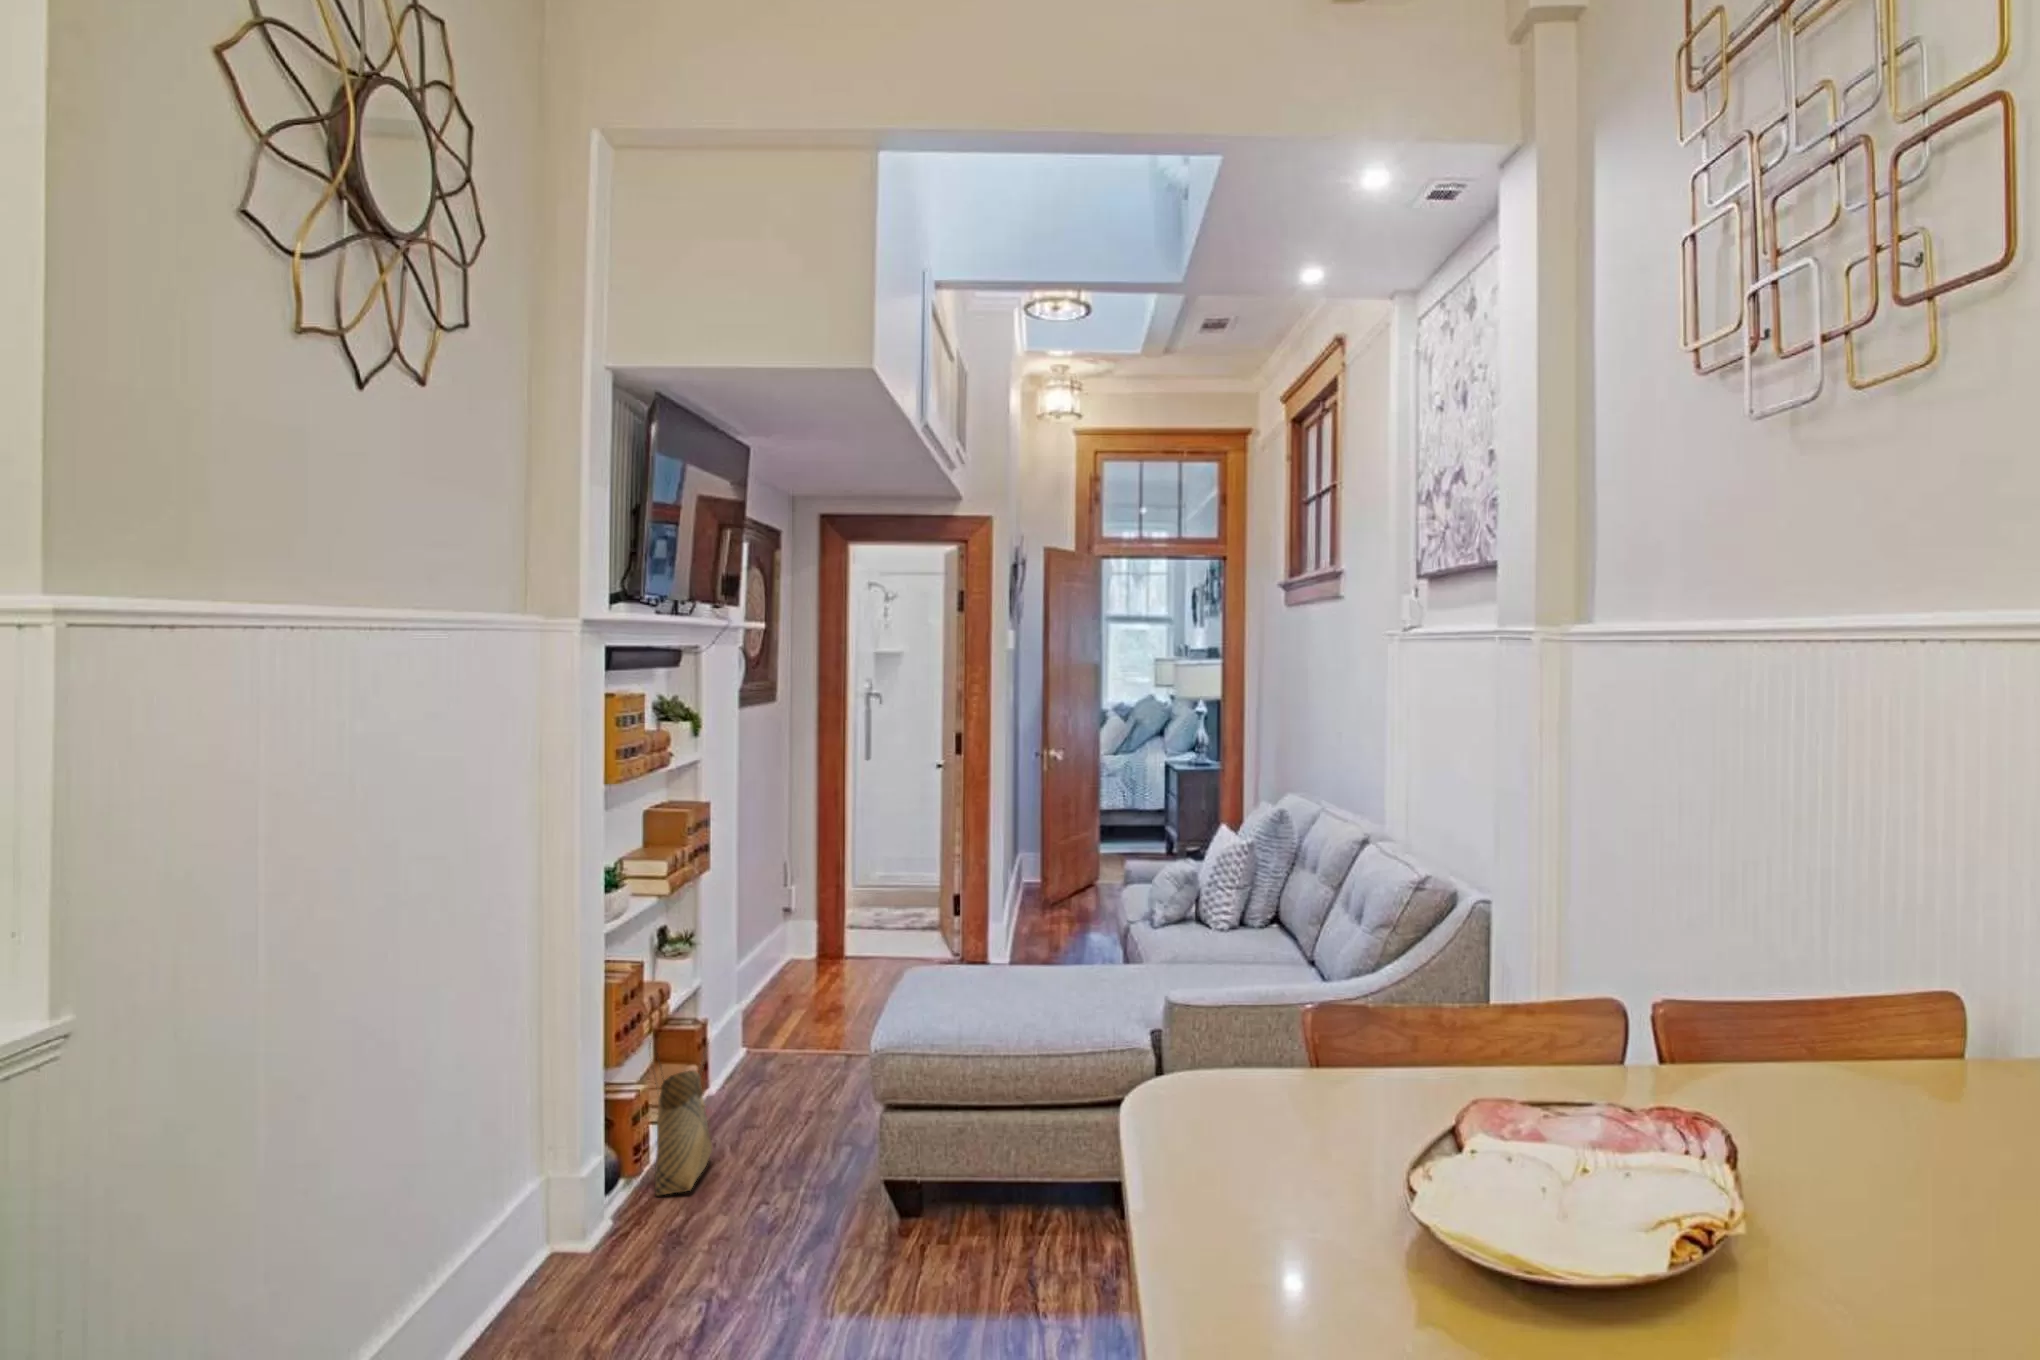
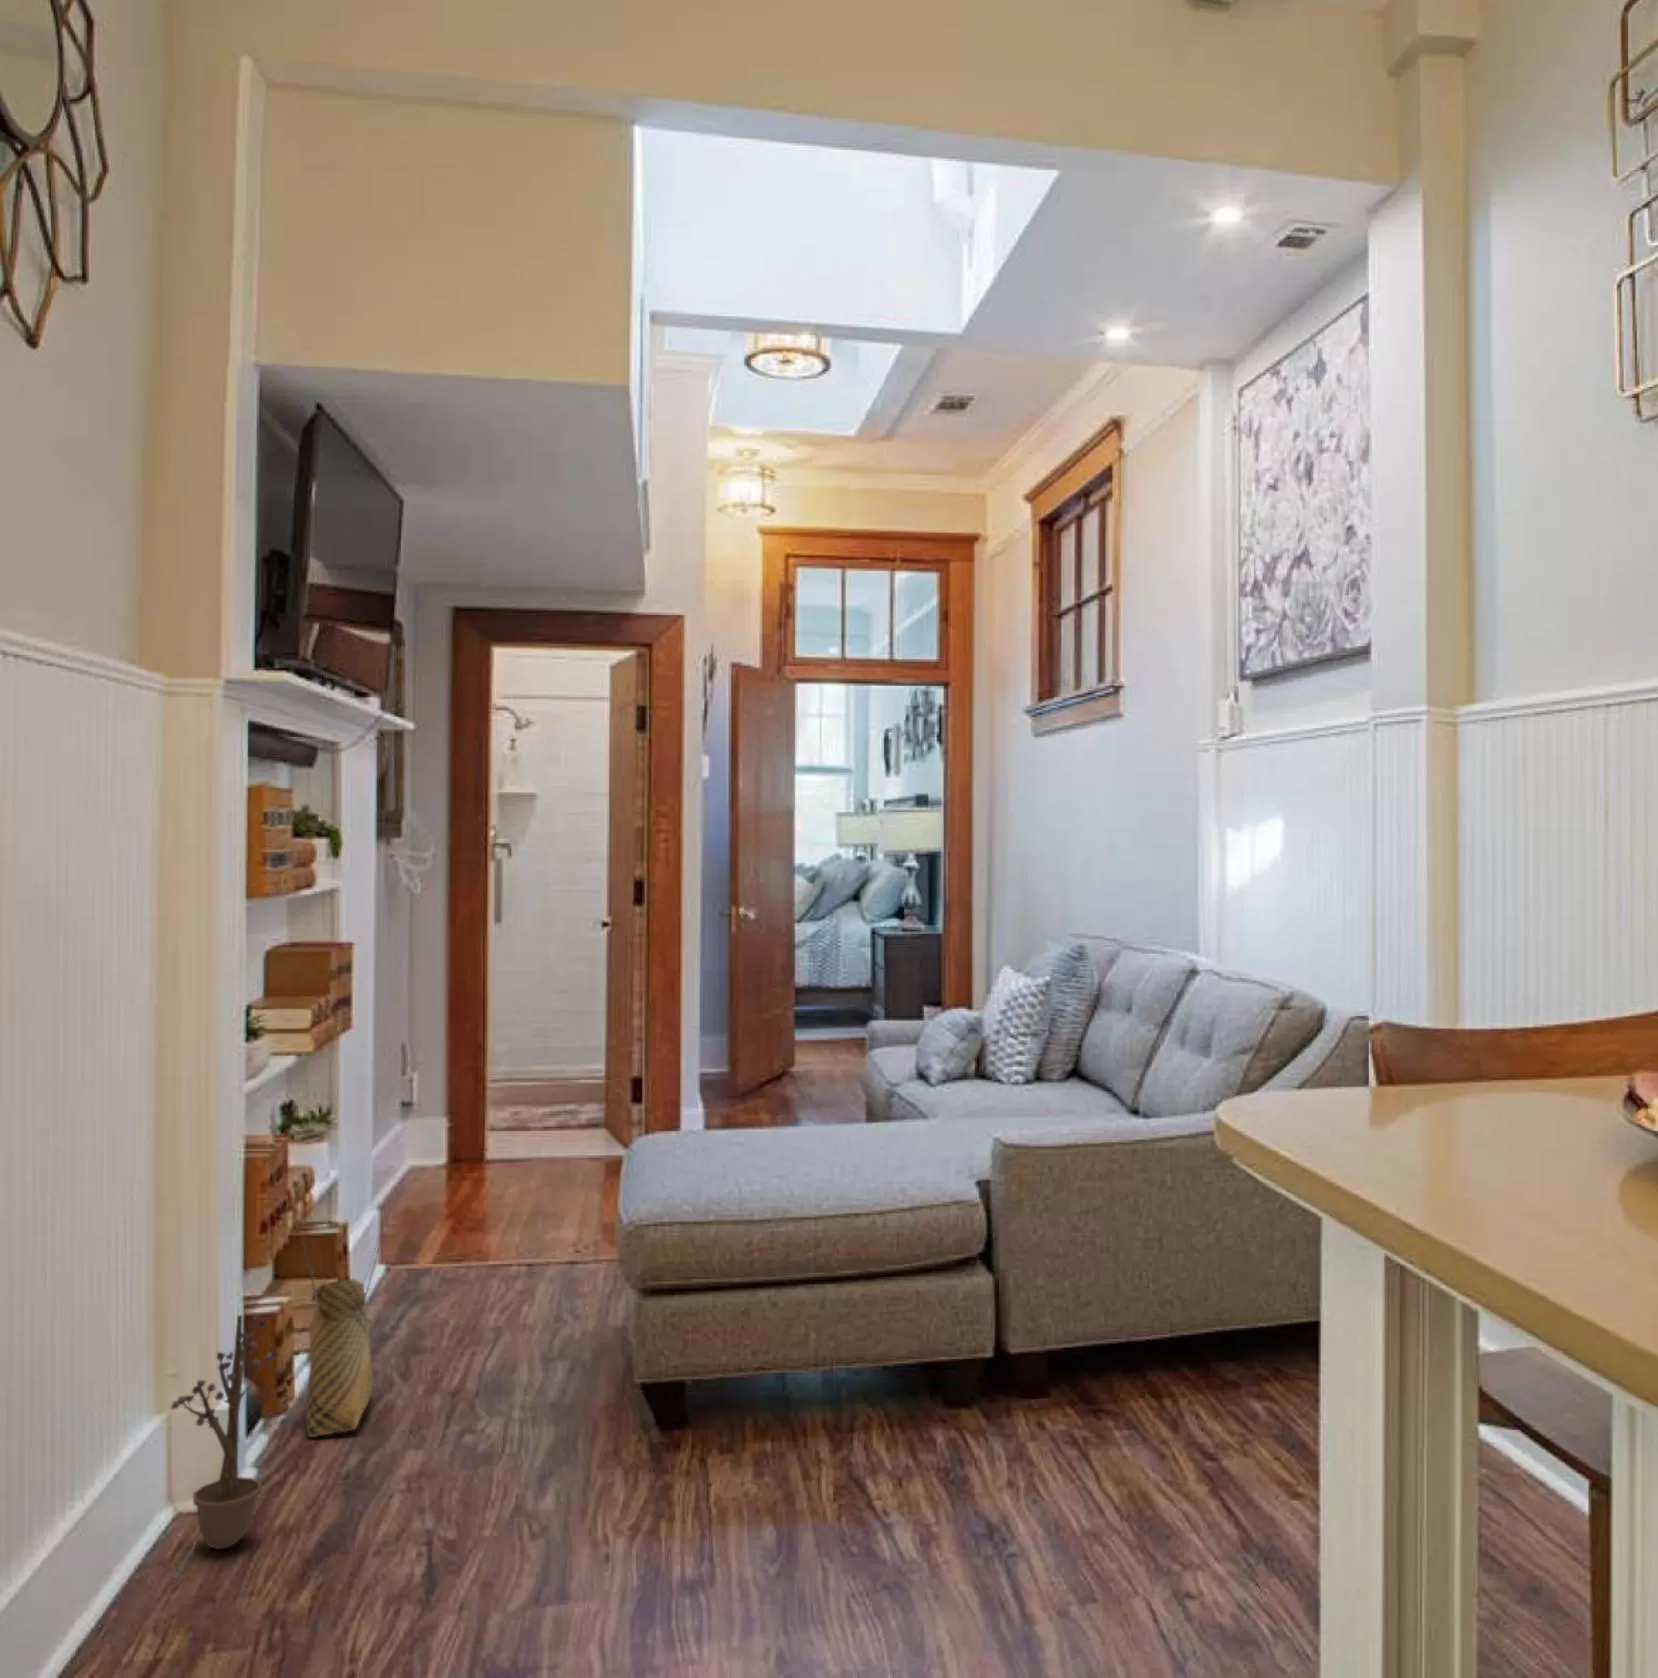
decorative plant: none [518,1118,607,1325] -> present [171,1315,278,1582]

